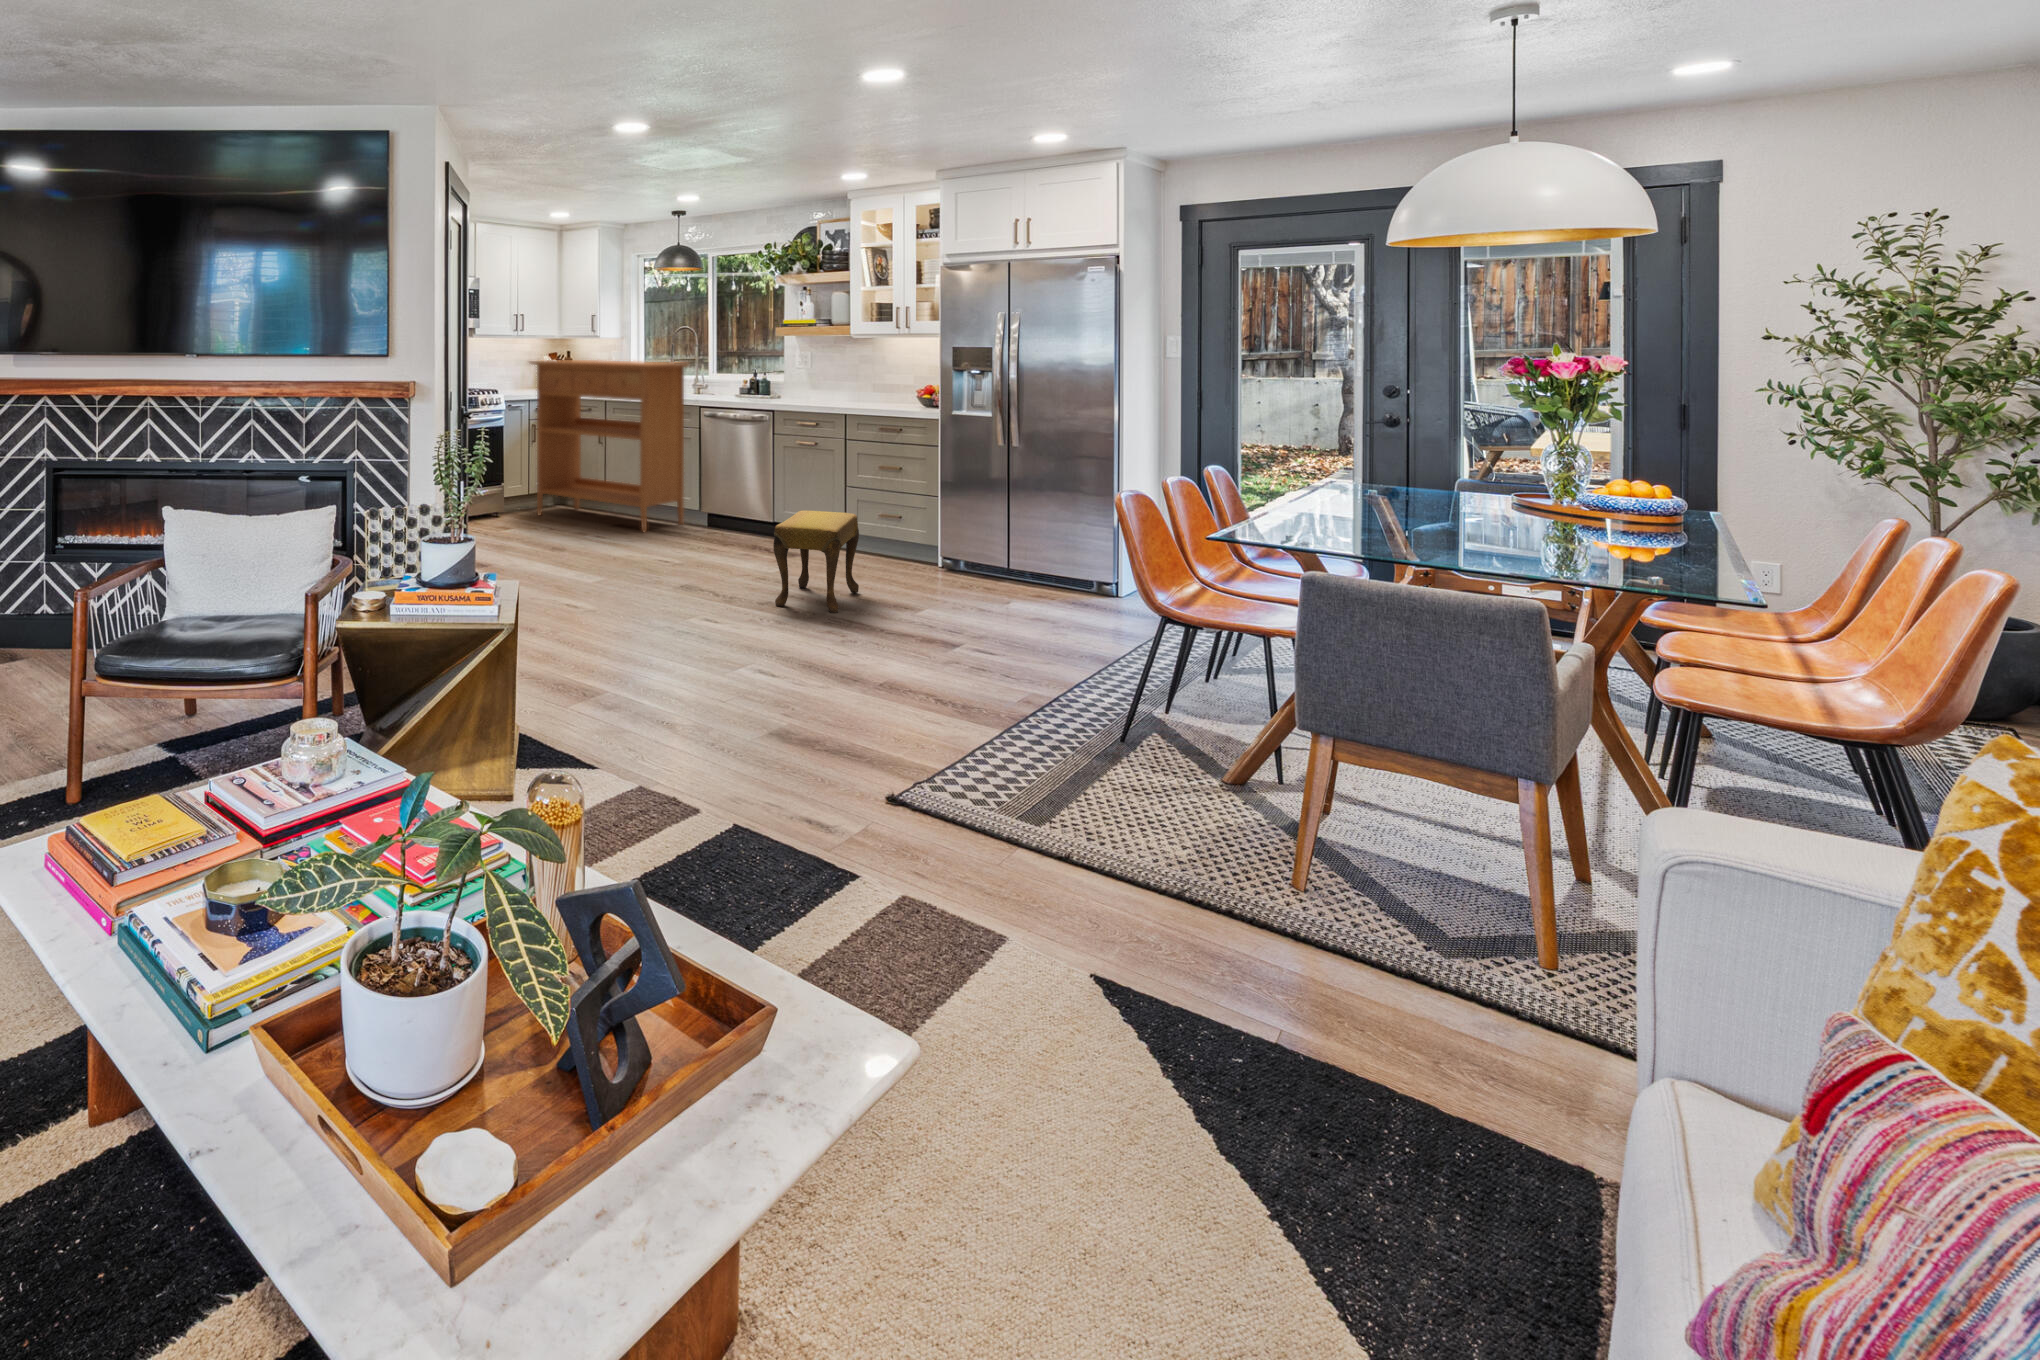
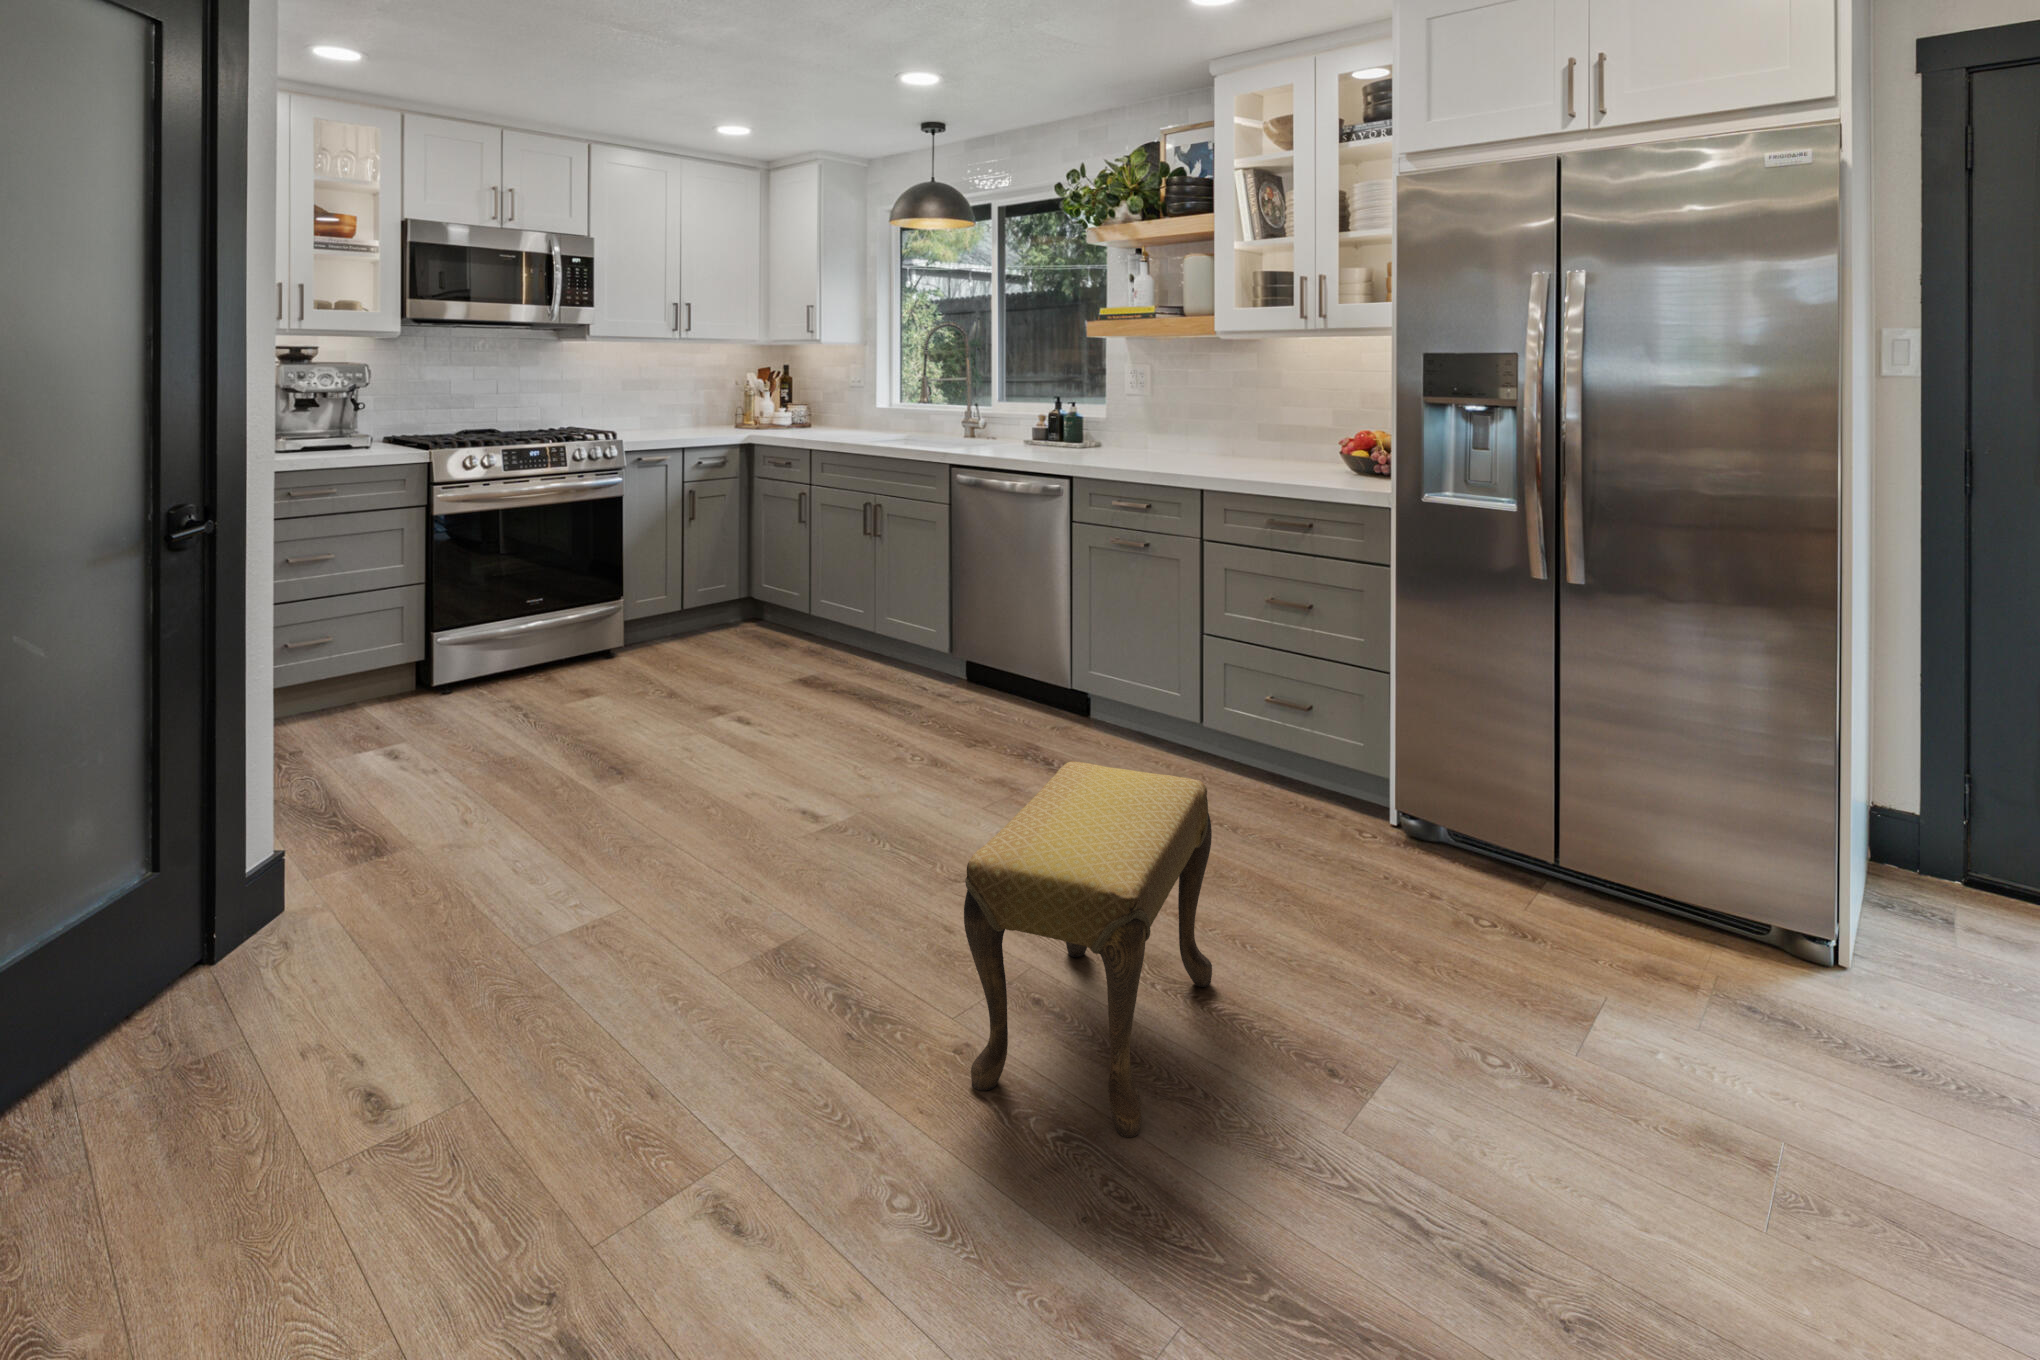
console table: present [530,360,689,532] -> none [661,380,934,706]

